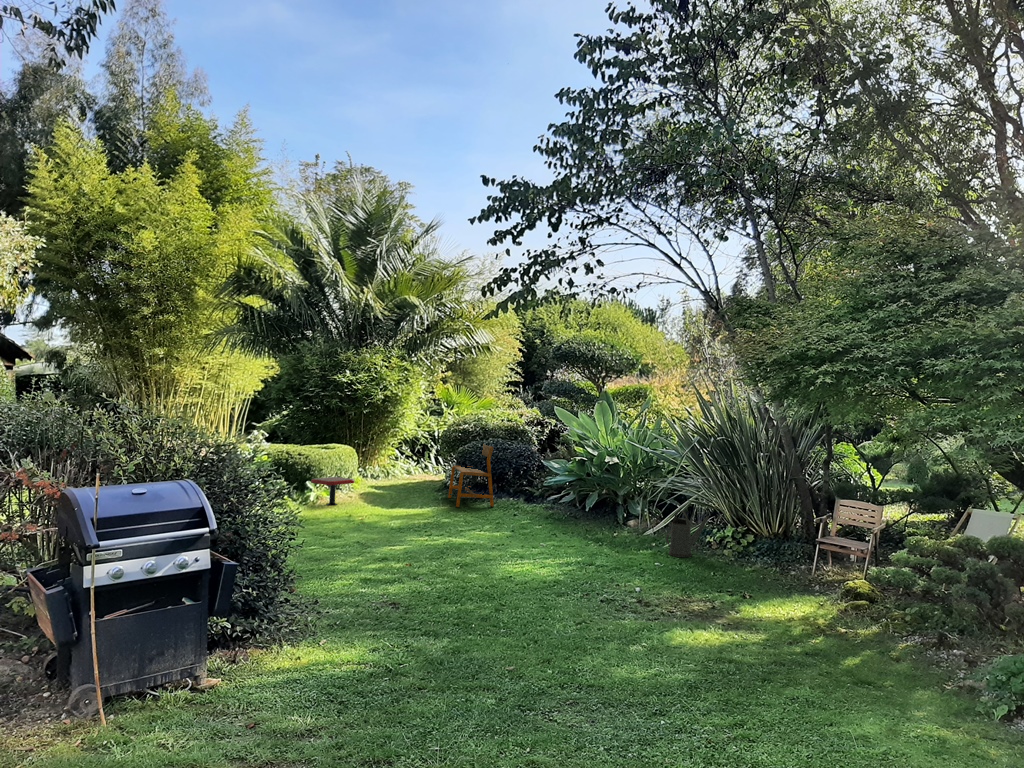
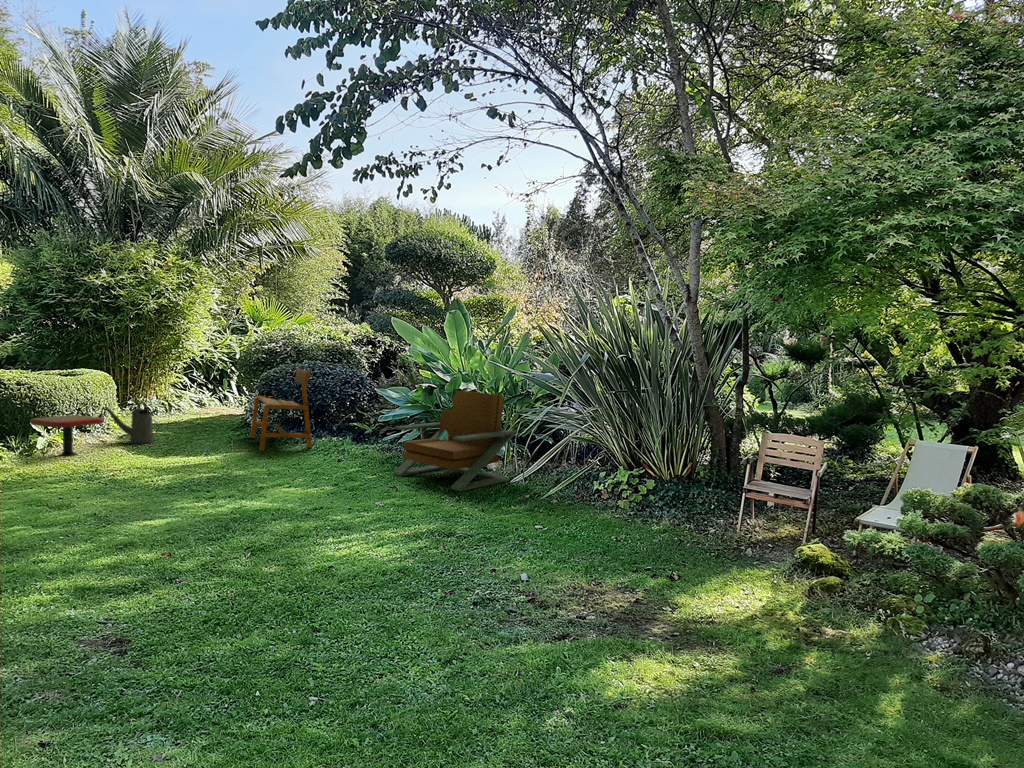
lounge chair: none [554,461,649,540] -> present [393,391,516,491]
watering can: present [666,511,709,557] -> present [106,402,160,444]

